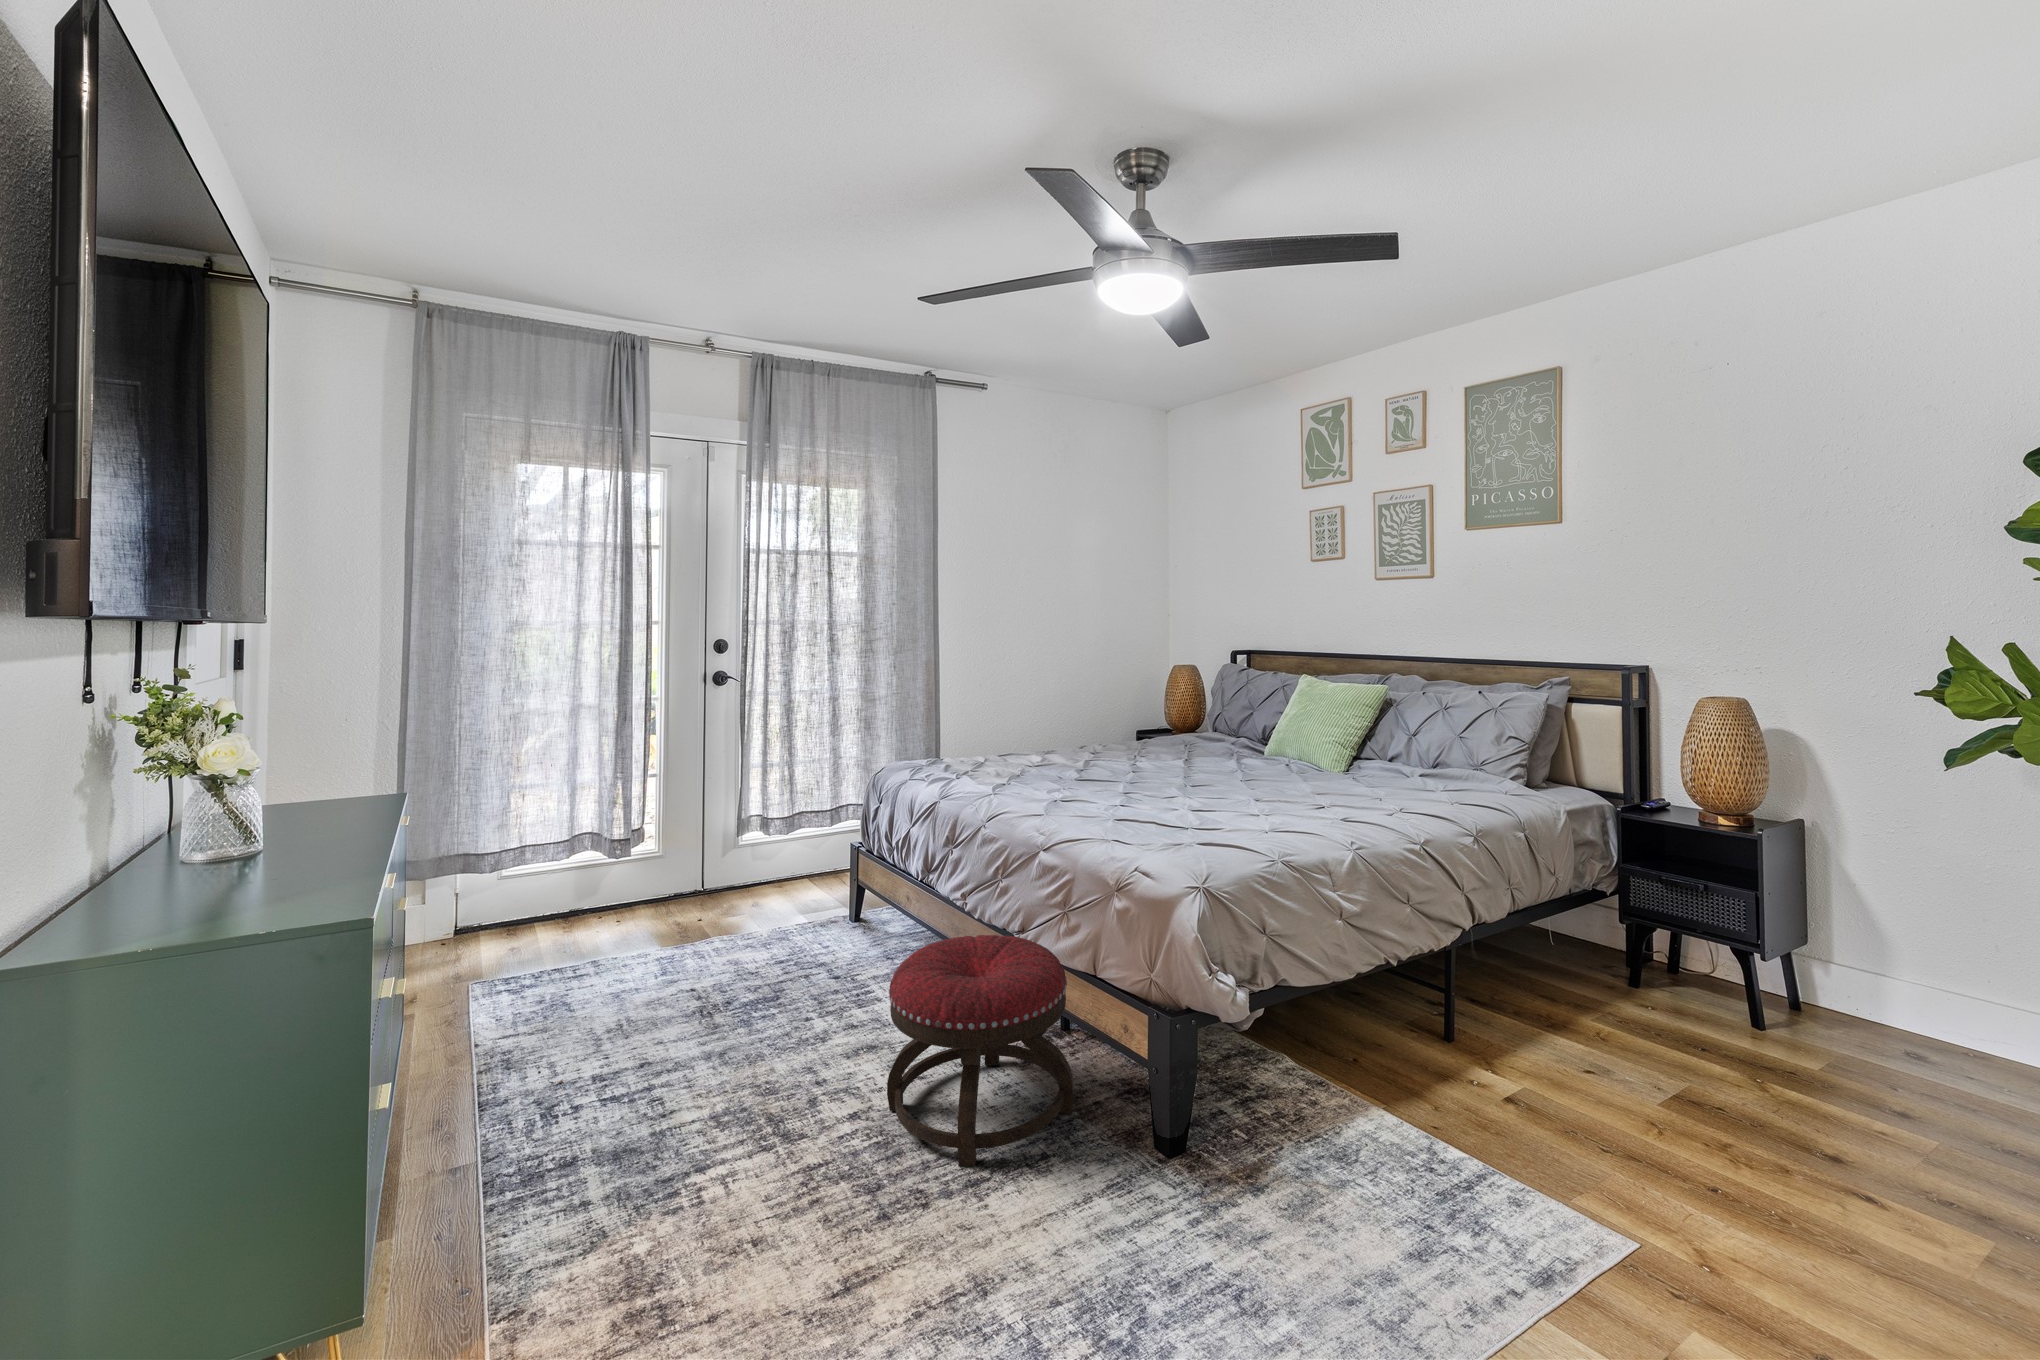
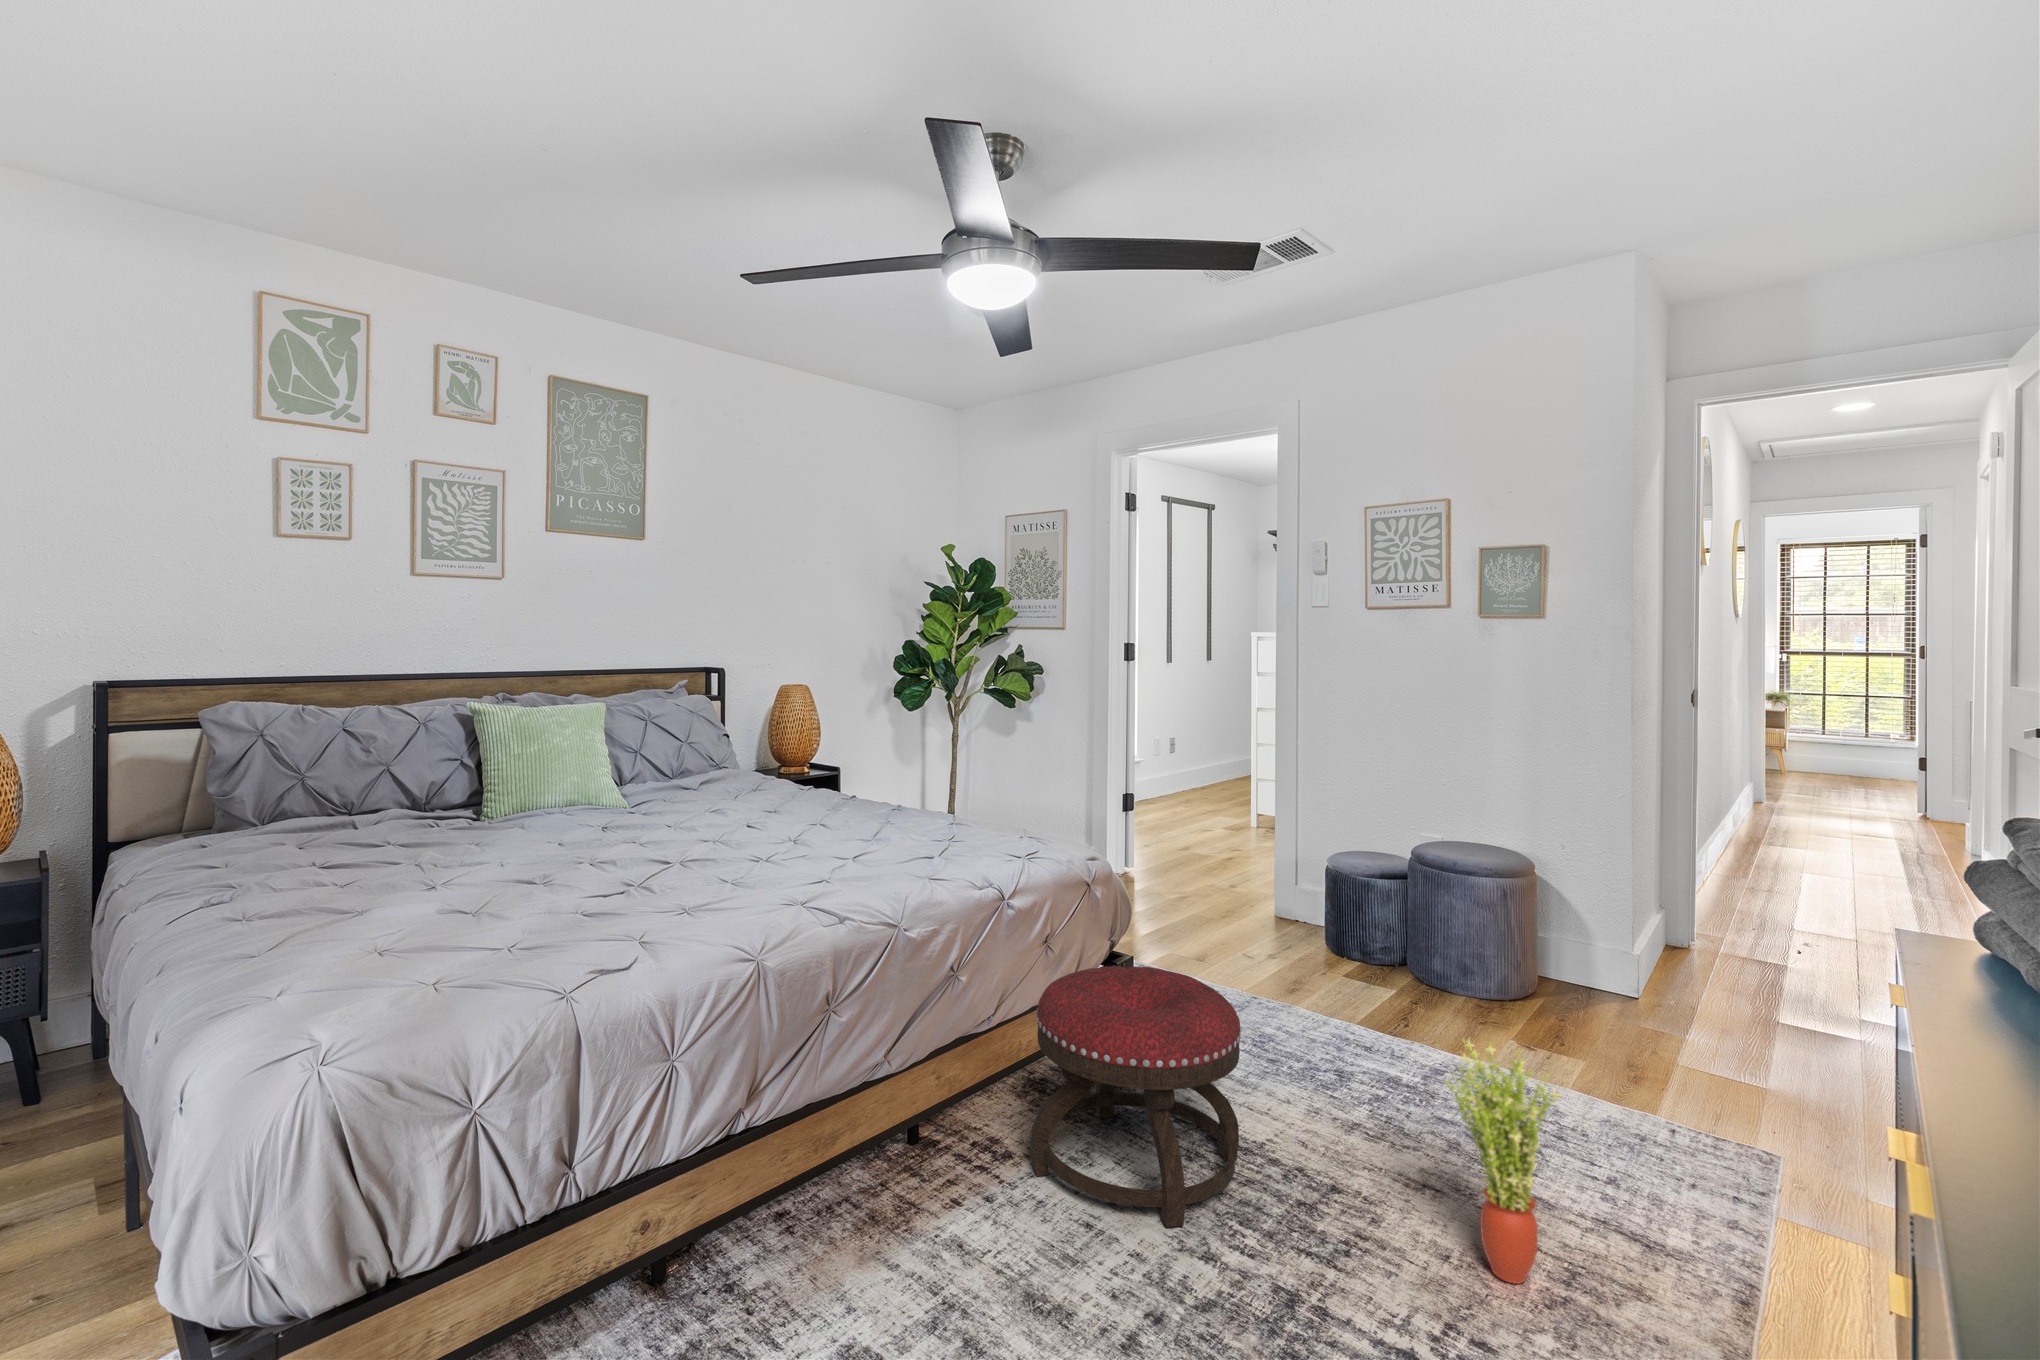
potted plant: none [650,1042,746,1281] -> present [1446,1041,1560,1284]

